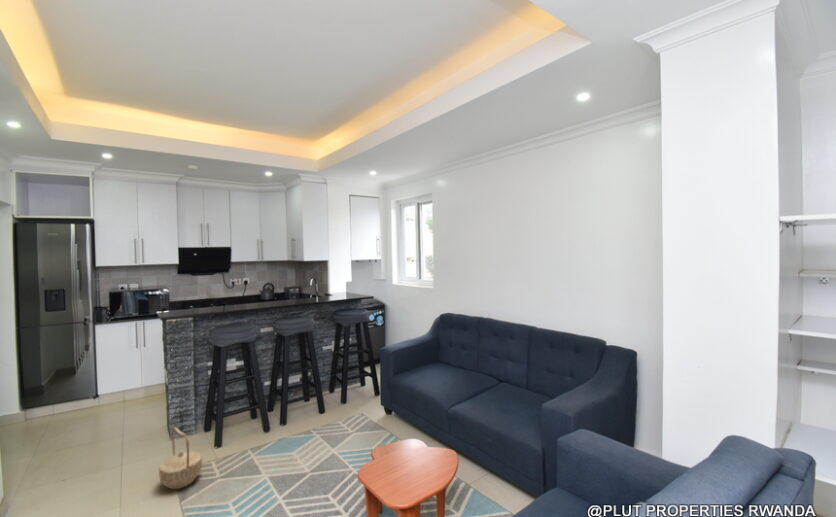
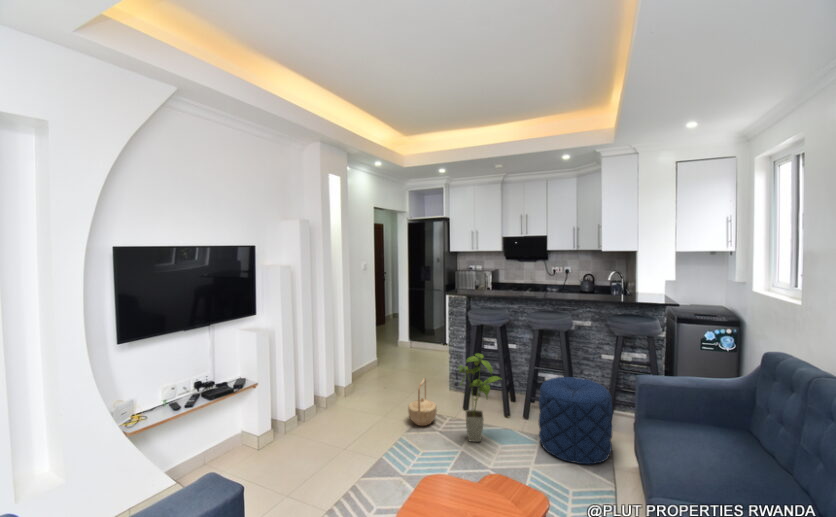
pouf: none [311,366,369,437] -> present [538,377,613,464]
house plant: none [238,370,290,467] -> present [459,353,500,442]

